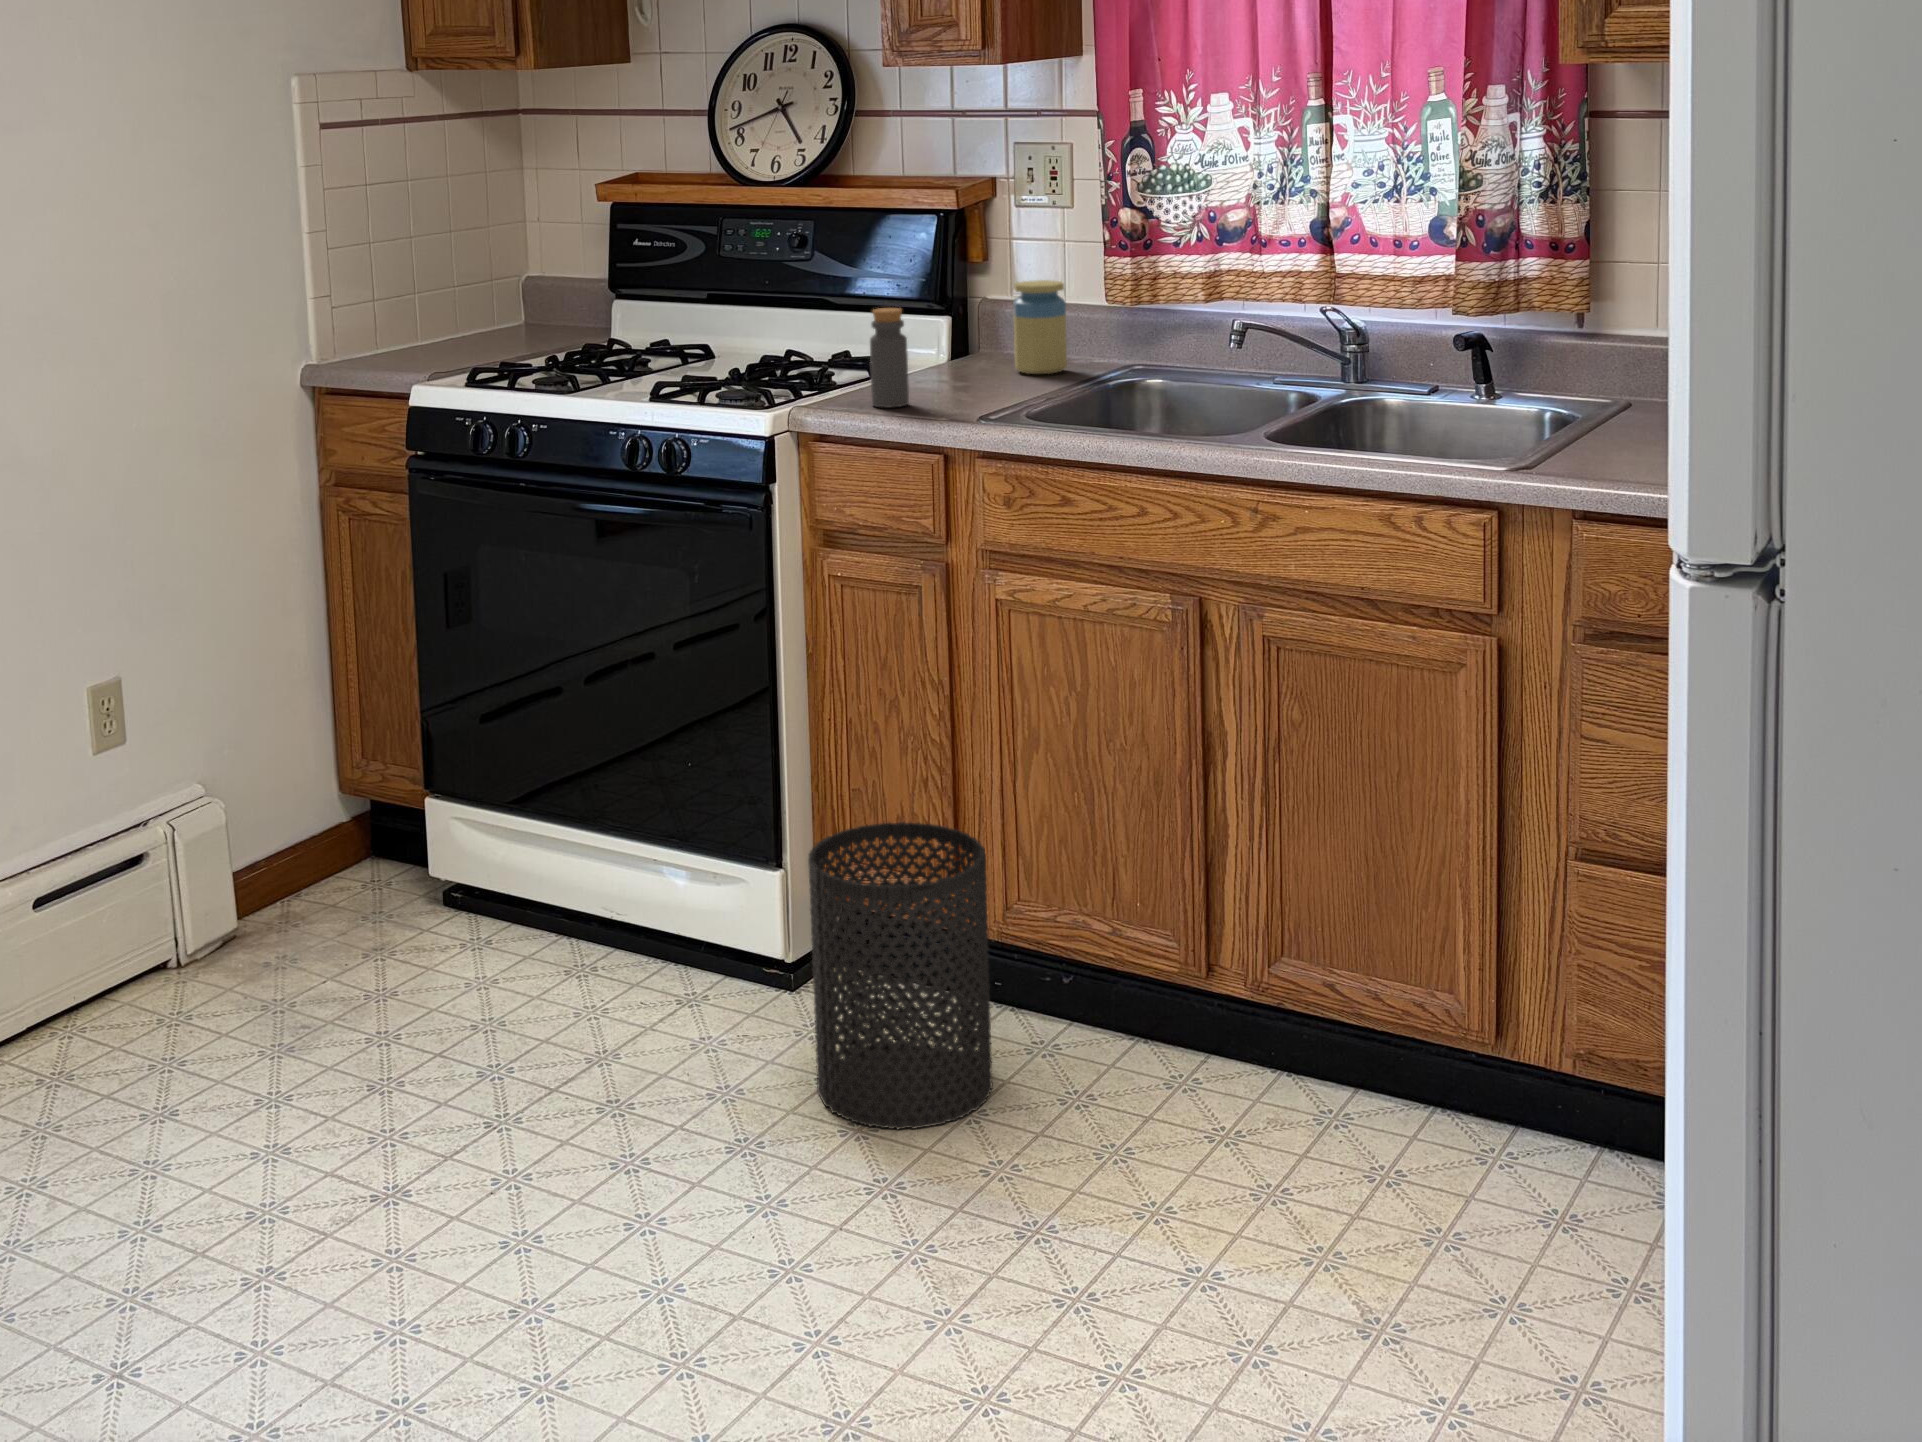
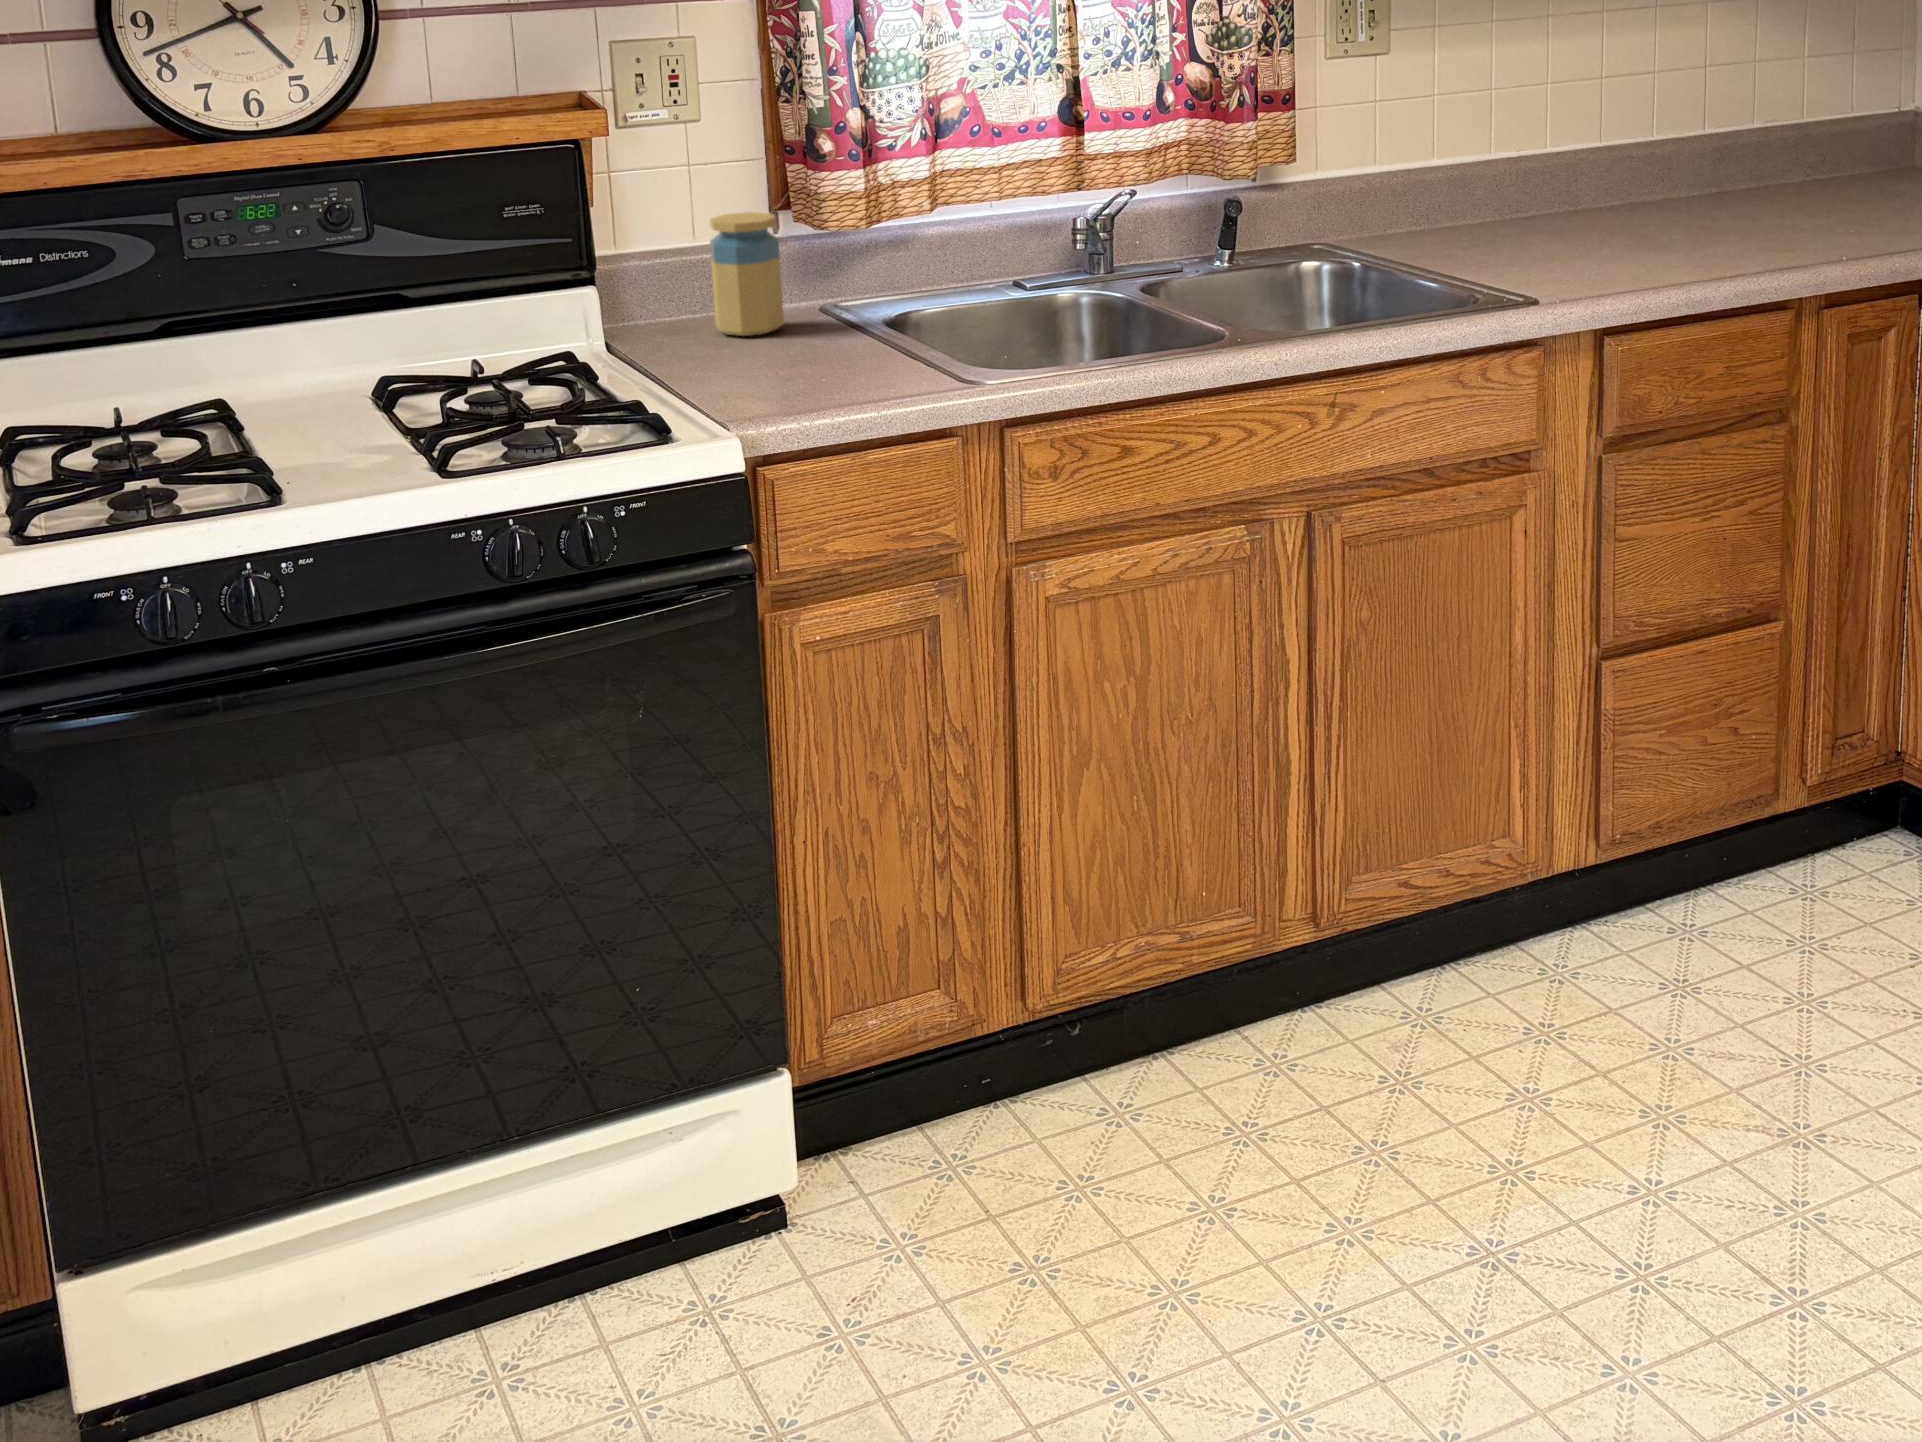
bottle: present [870,308,909,407] -> none [787,265,843,402]
trash can: present [808,822,993,1129] -> none [1025,881,1263,1283]

